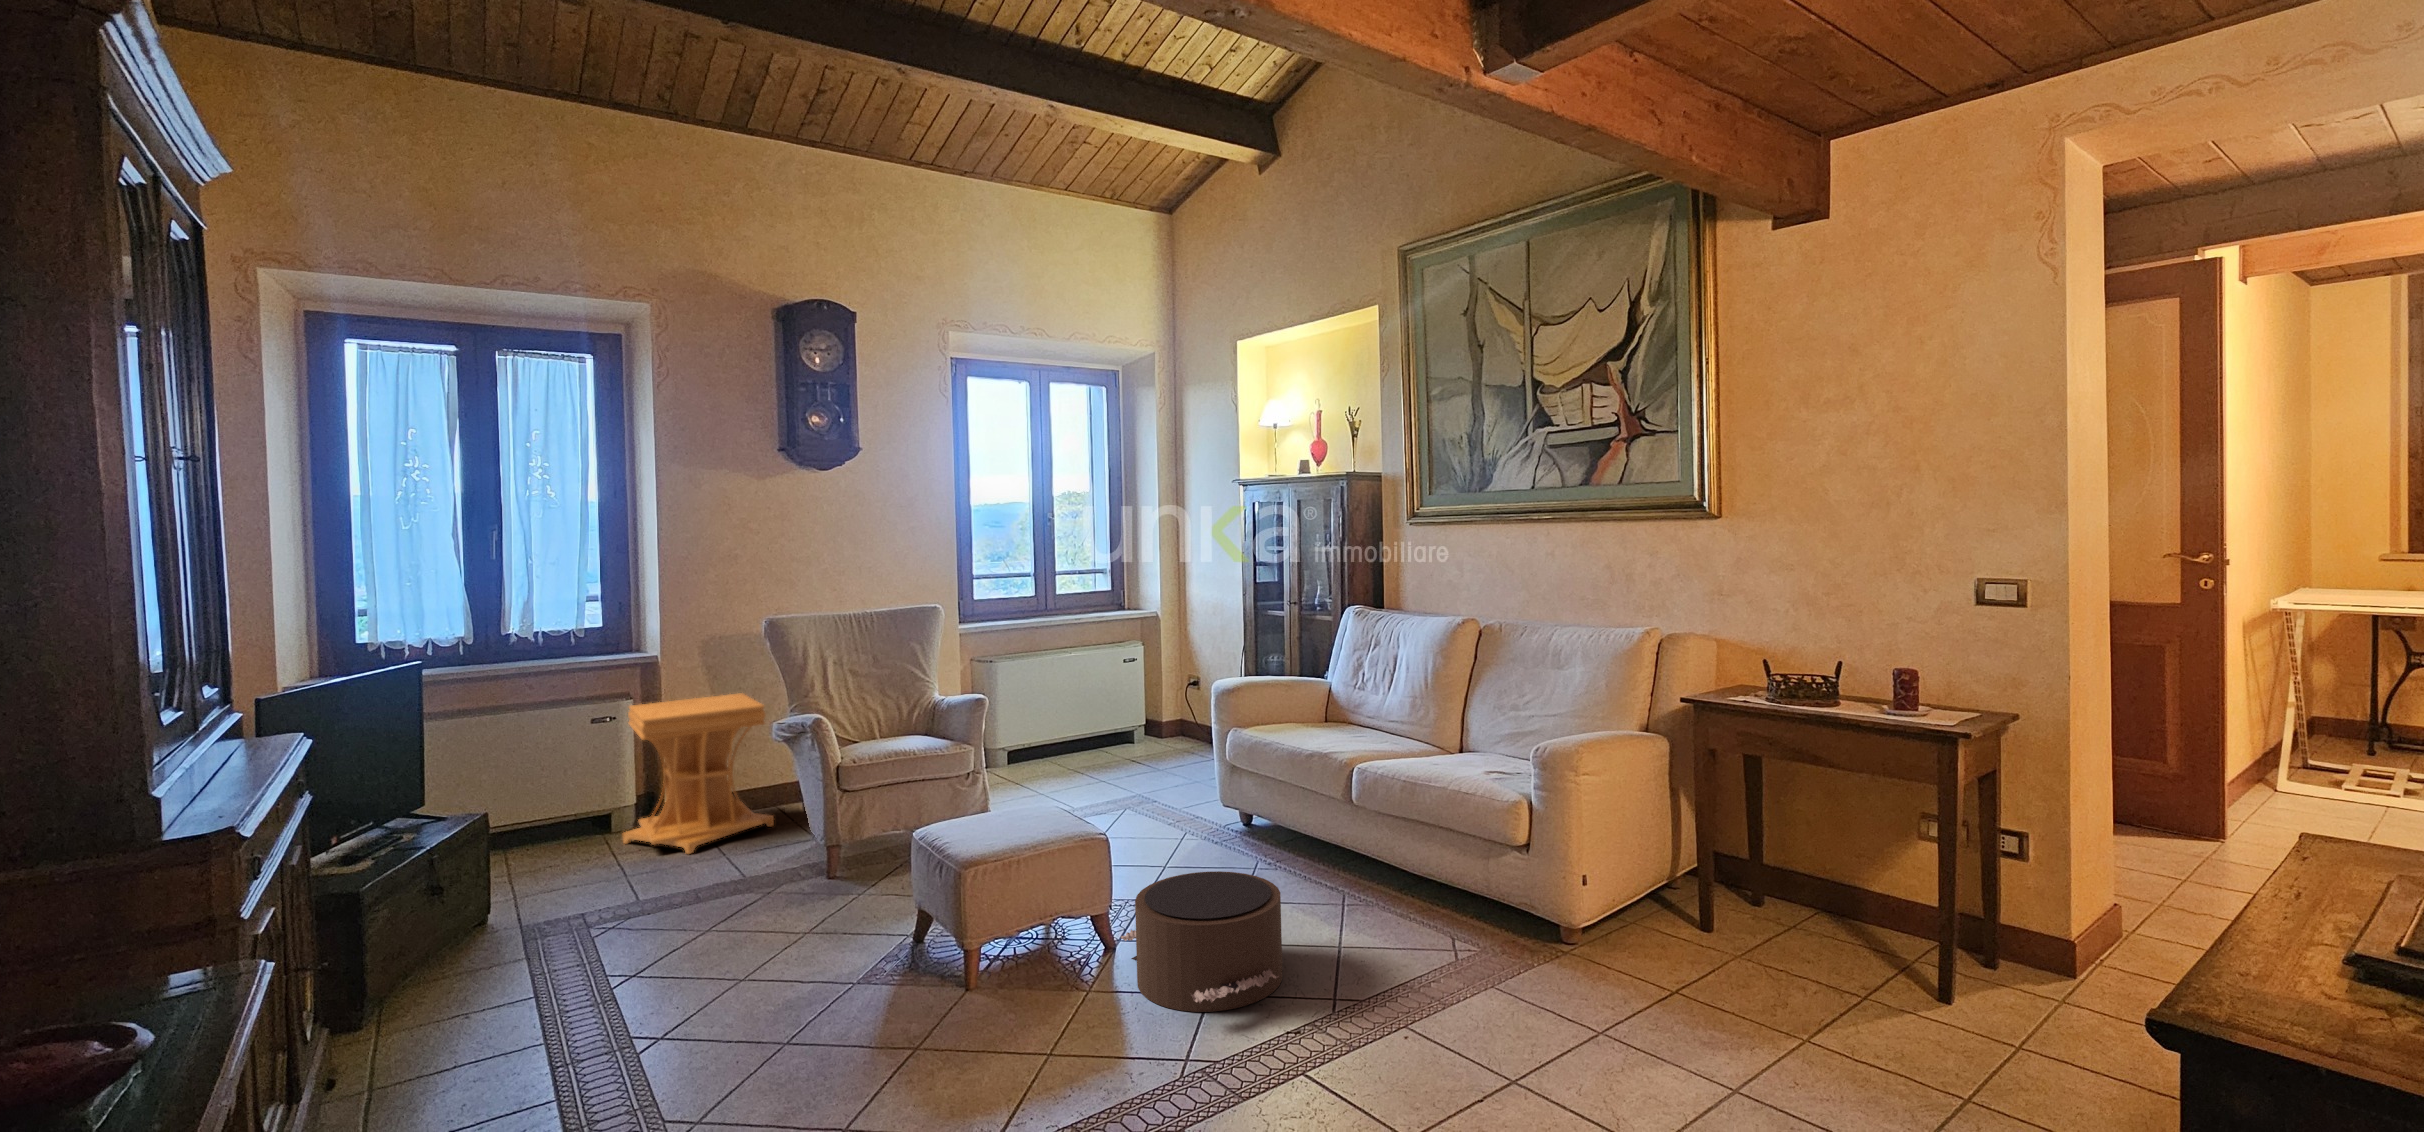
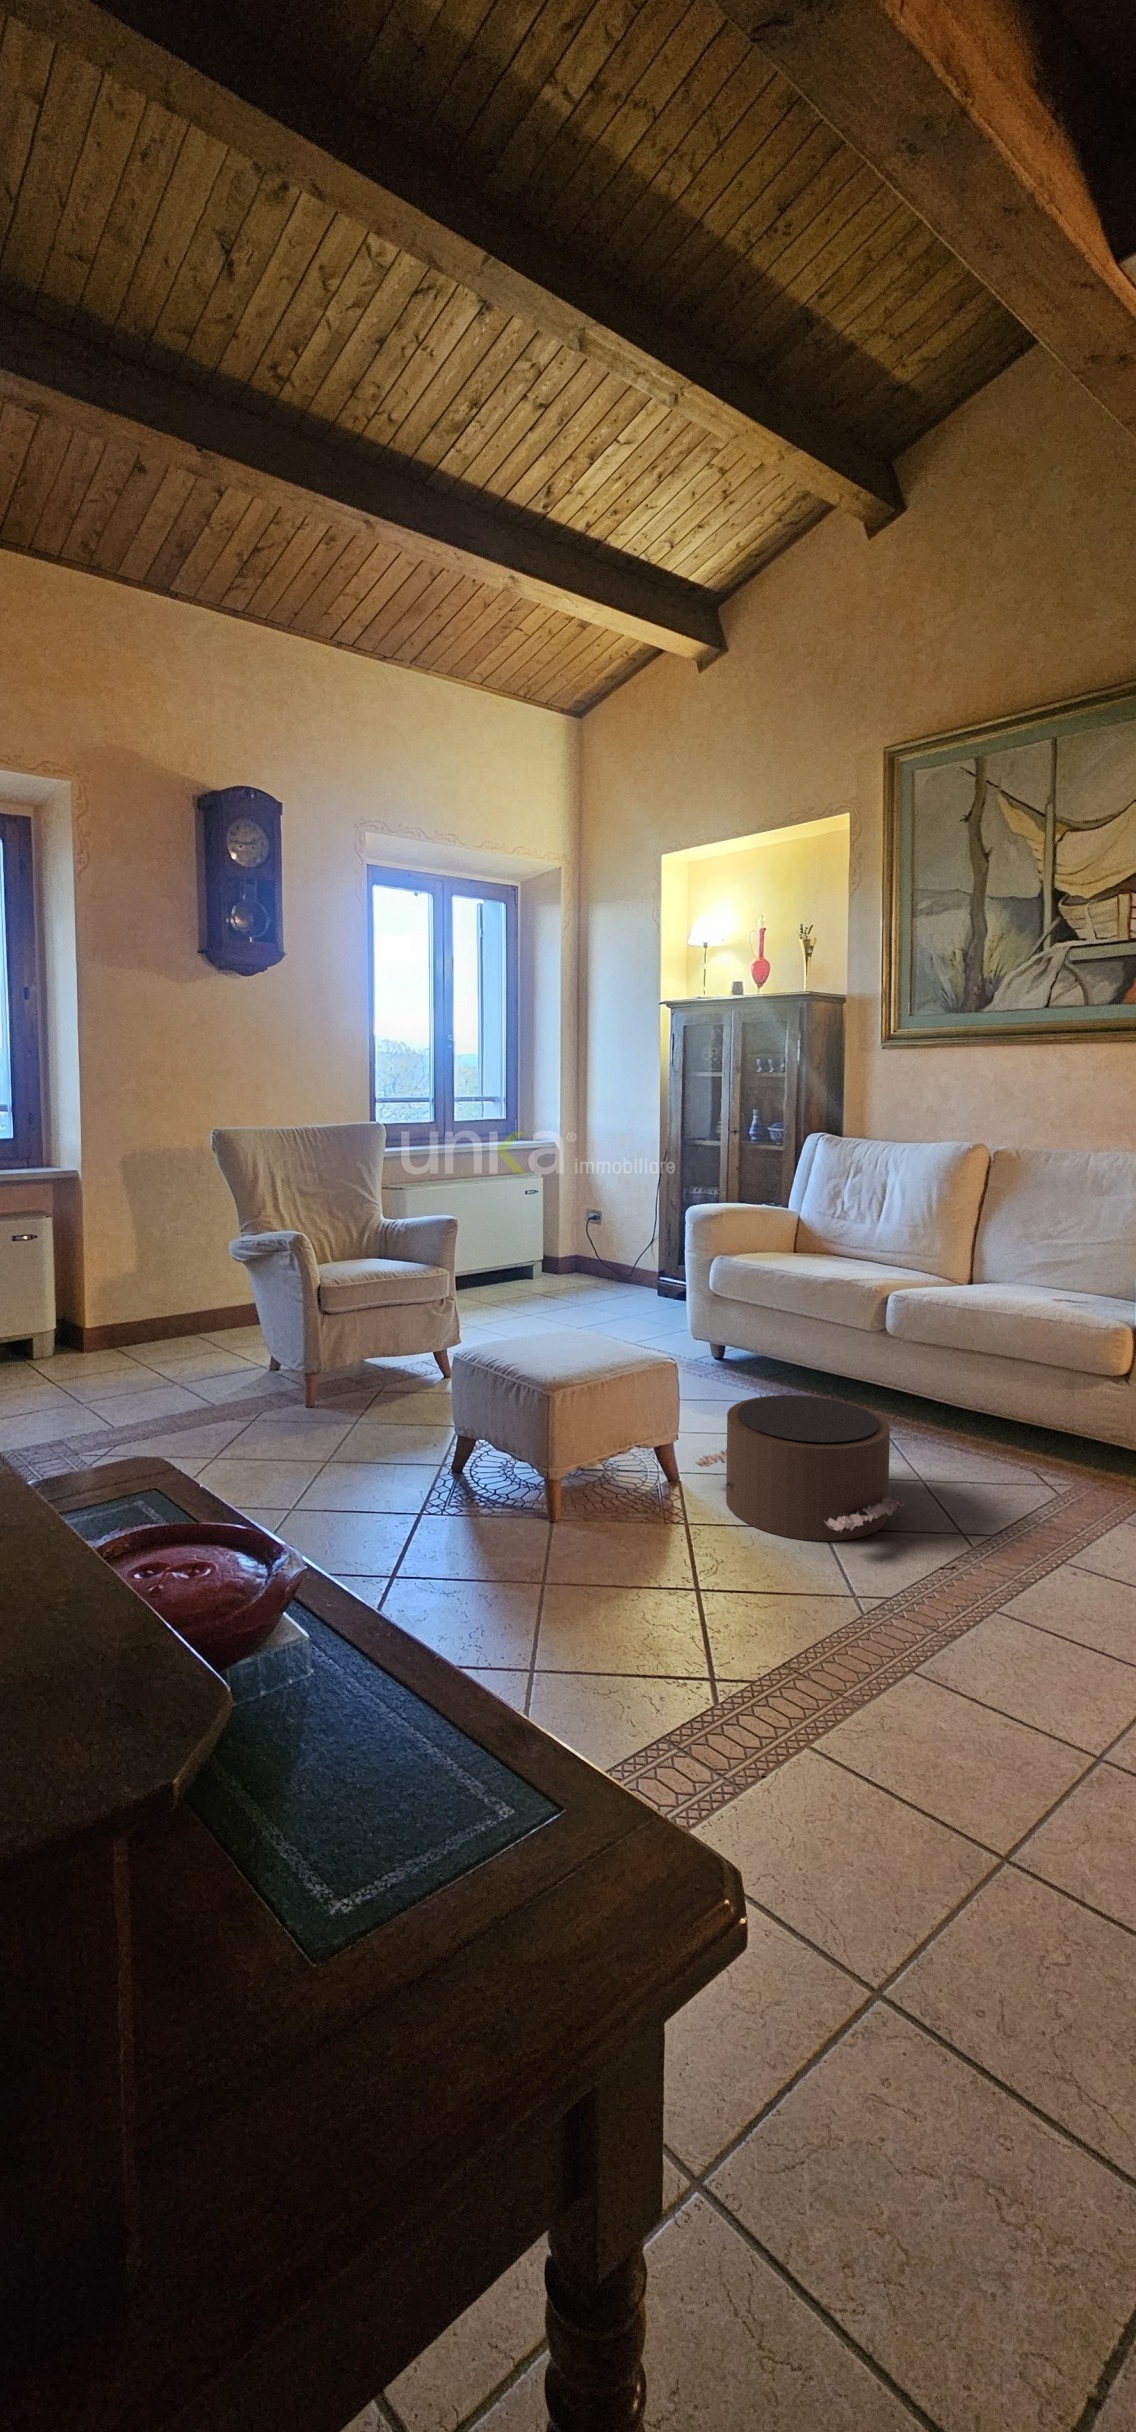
side table: present [622,693,774,854] -> none [56,1210,212,1377]

